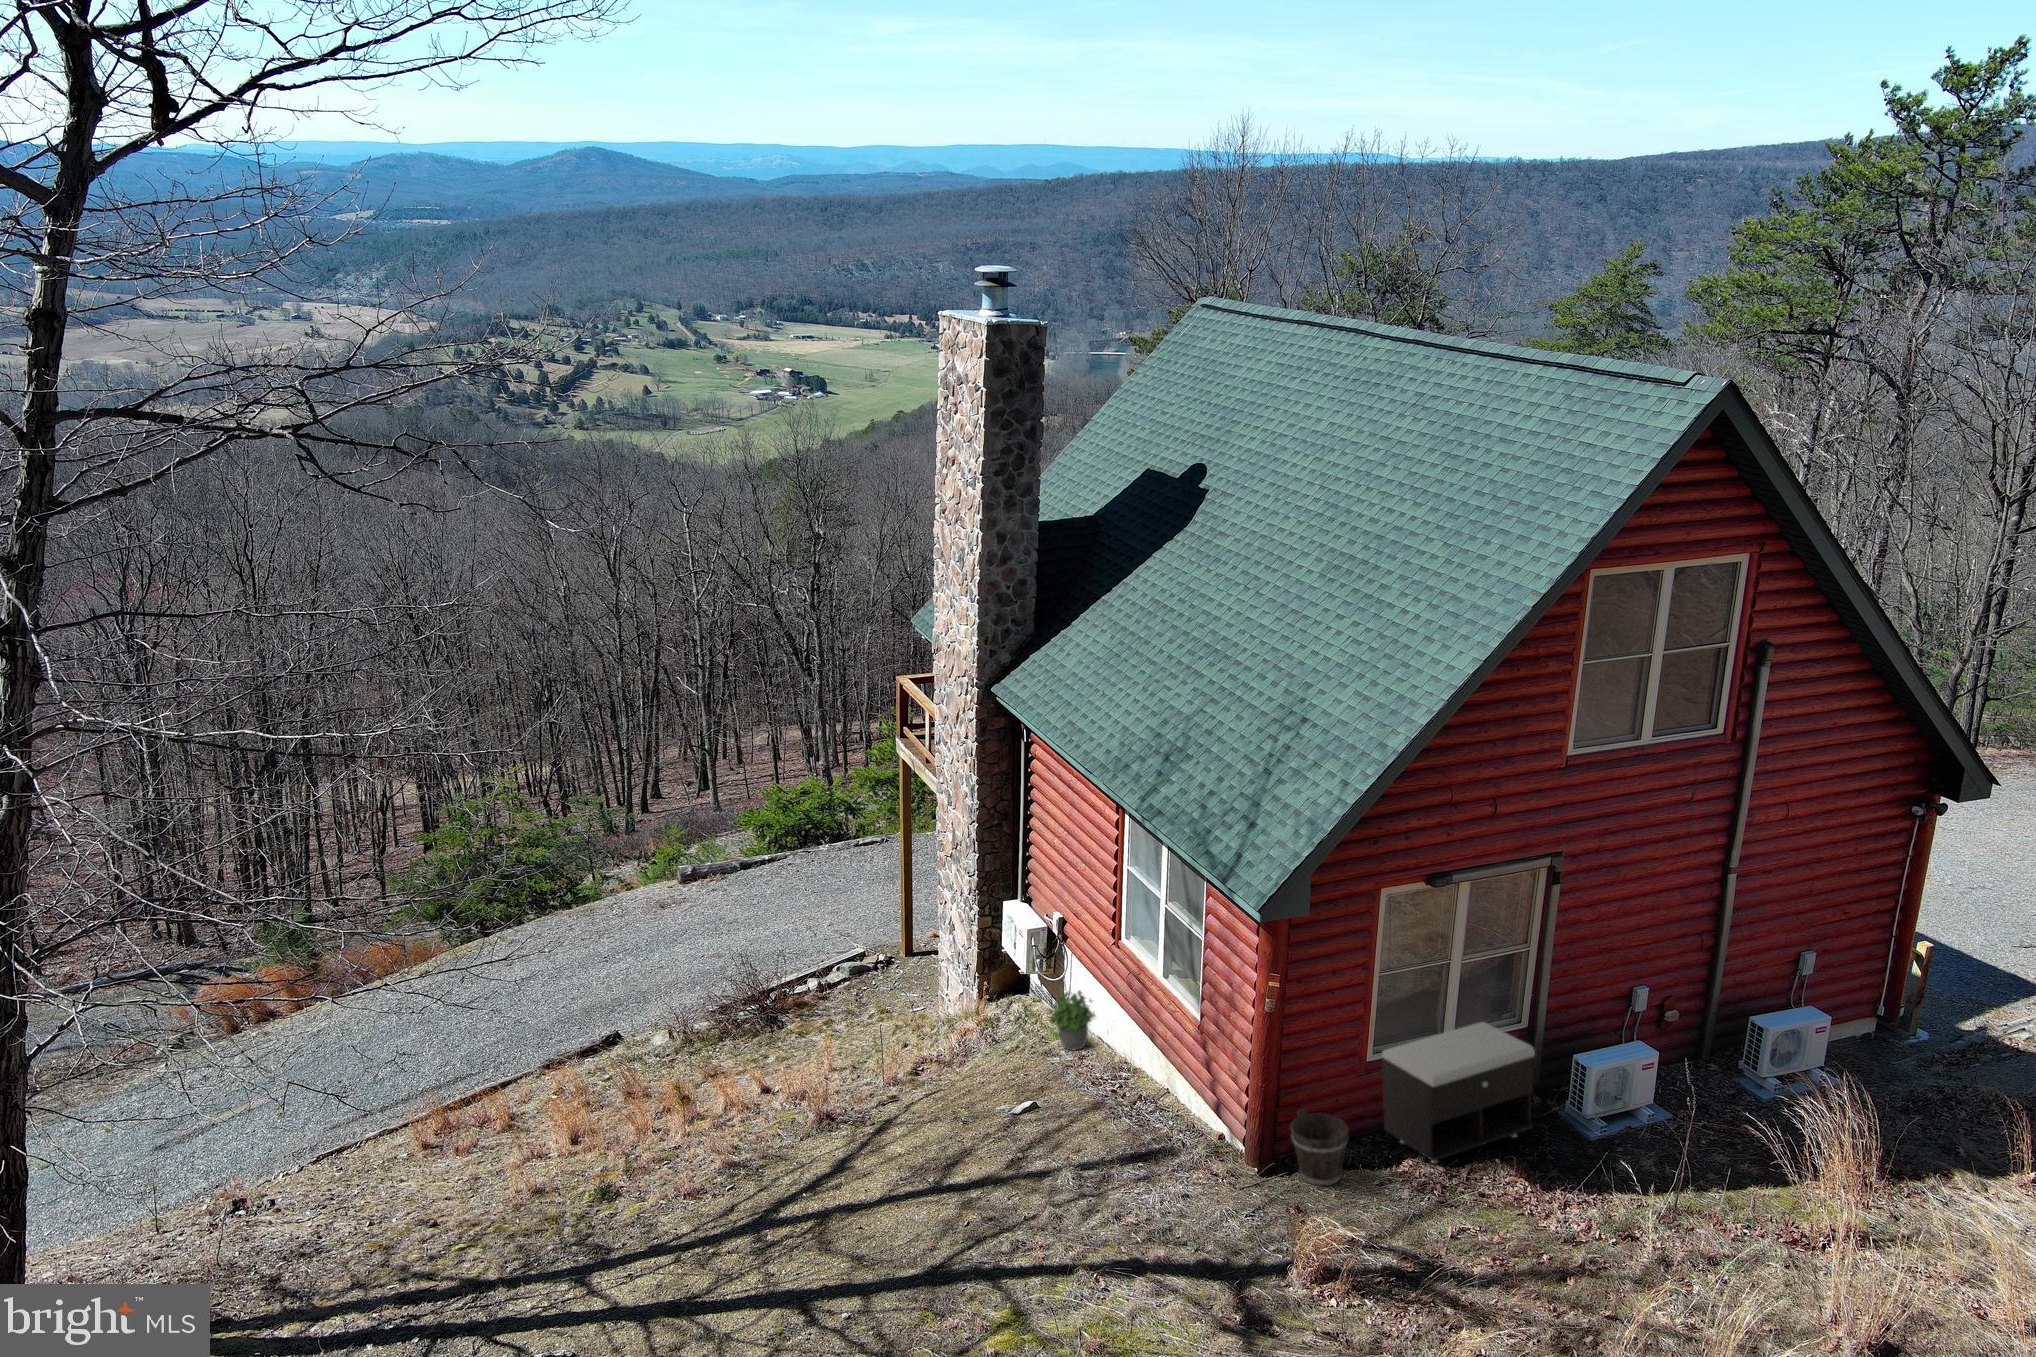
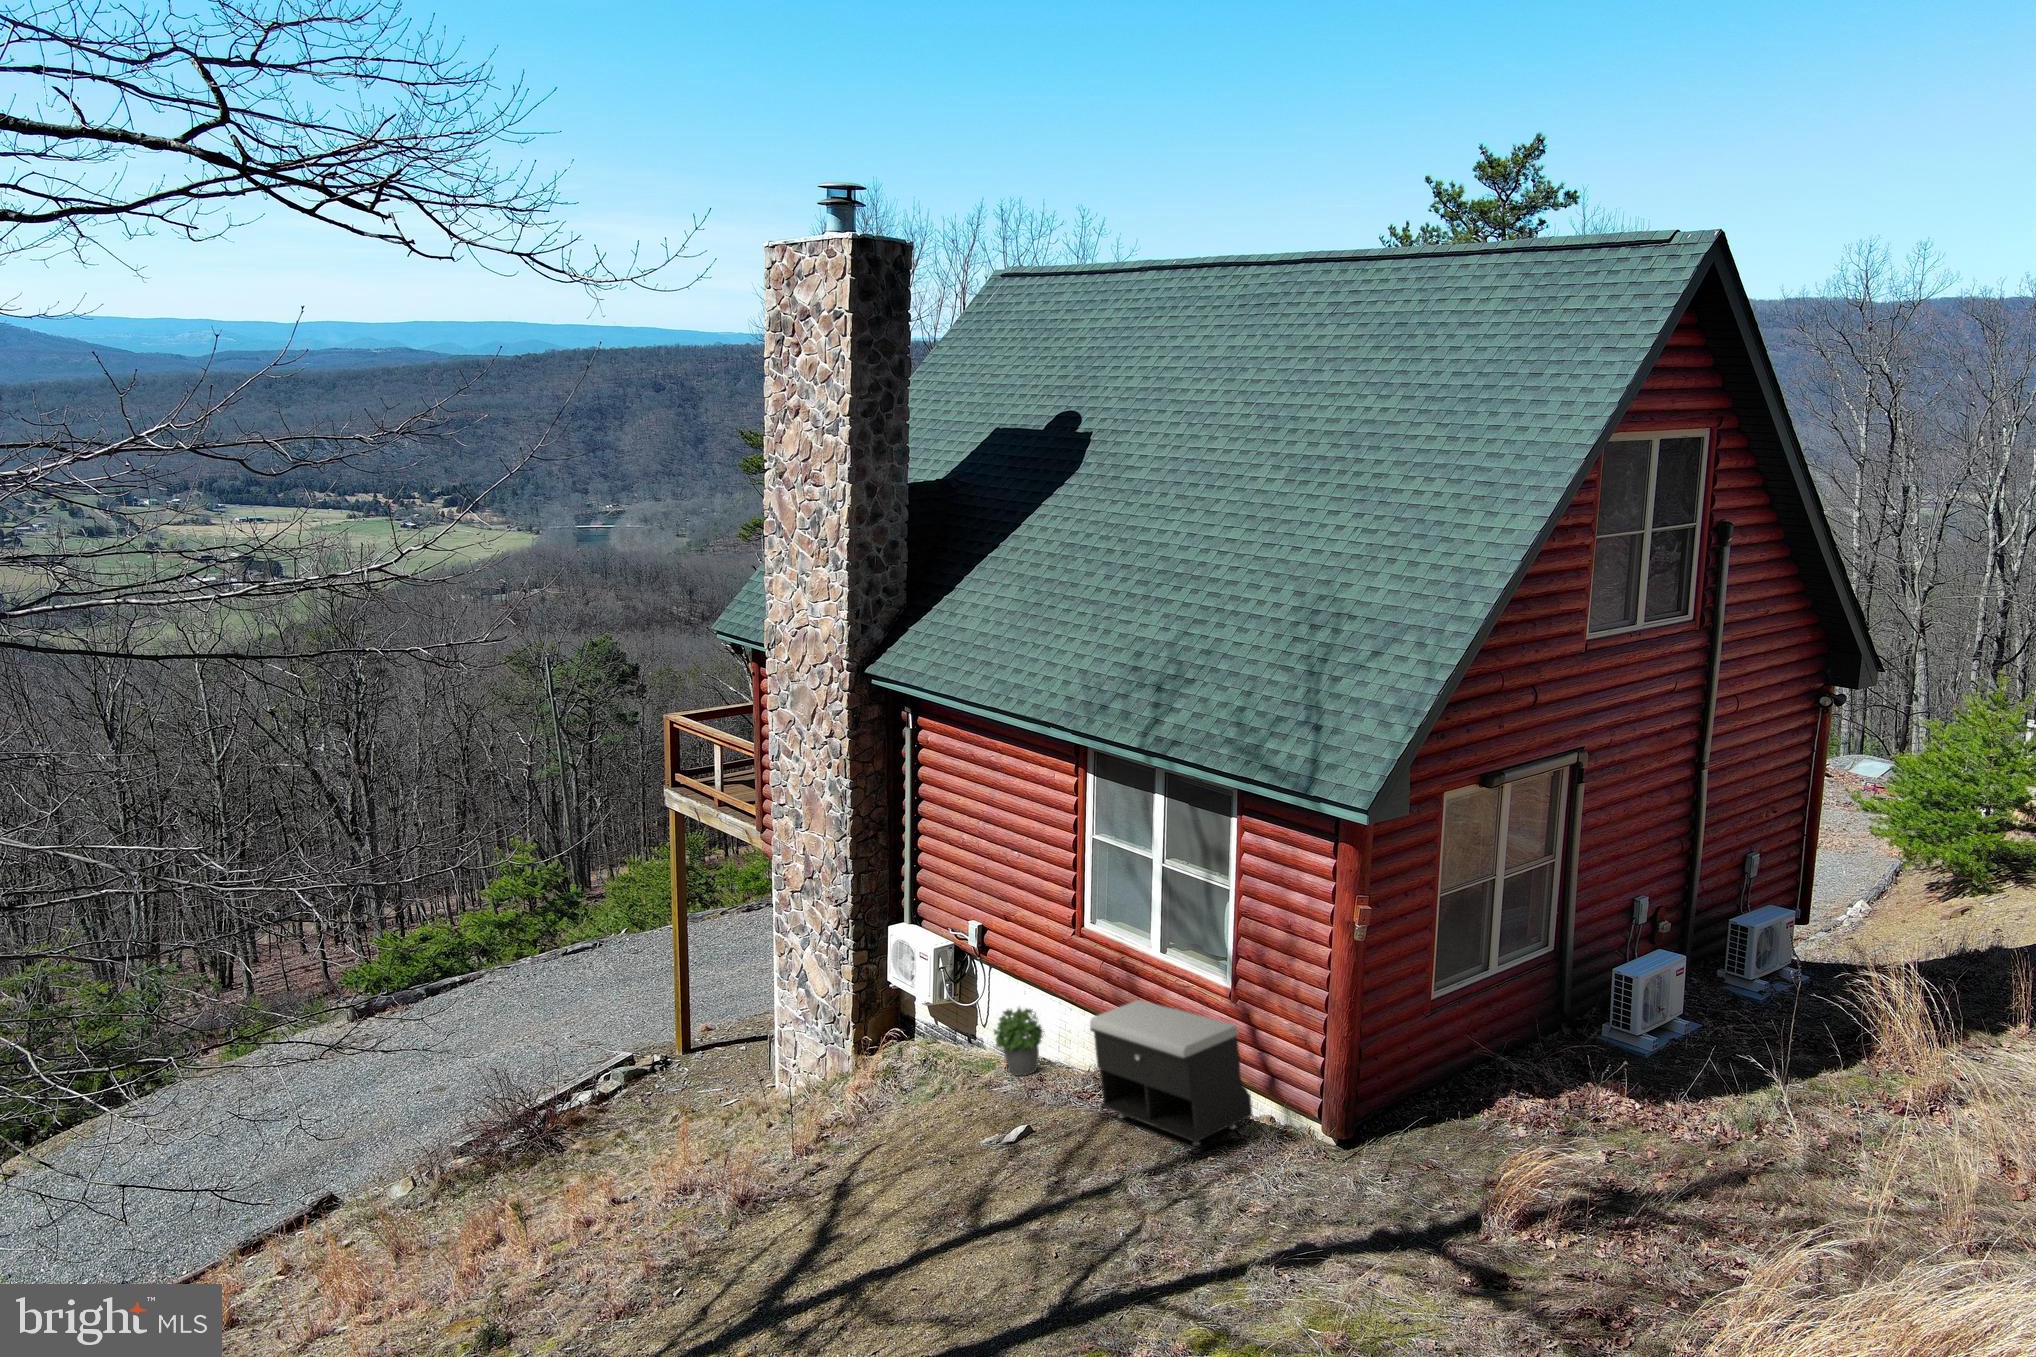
storage bench: present [1382,1022,1535,1163] -> present [1090,1000,1253,1145]
bucket: present [1290,1108,1348,1186] -> none [1361,1058,1426,1136]

